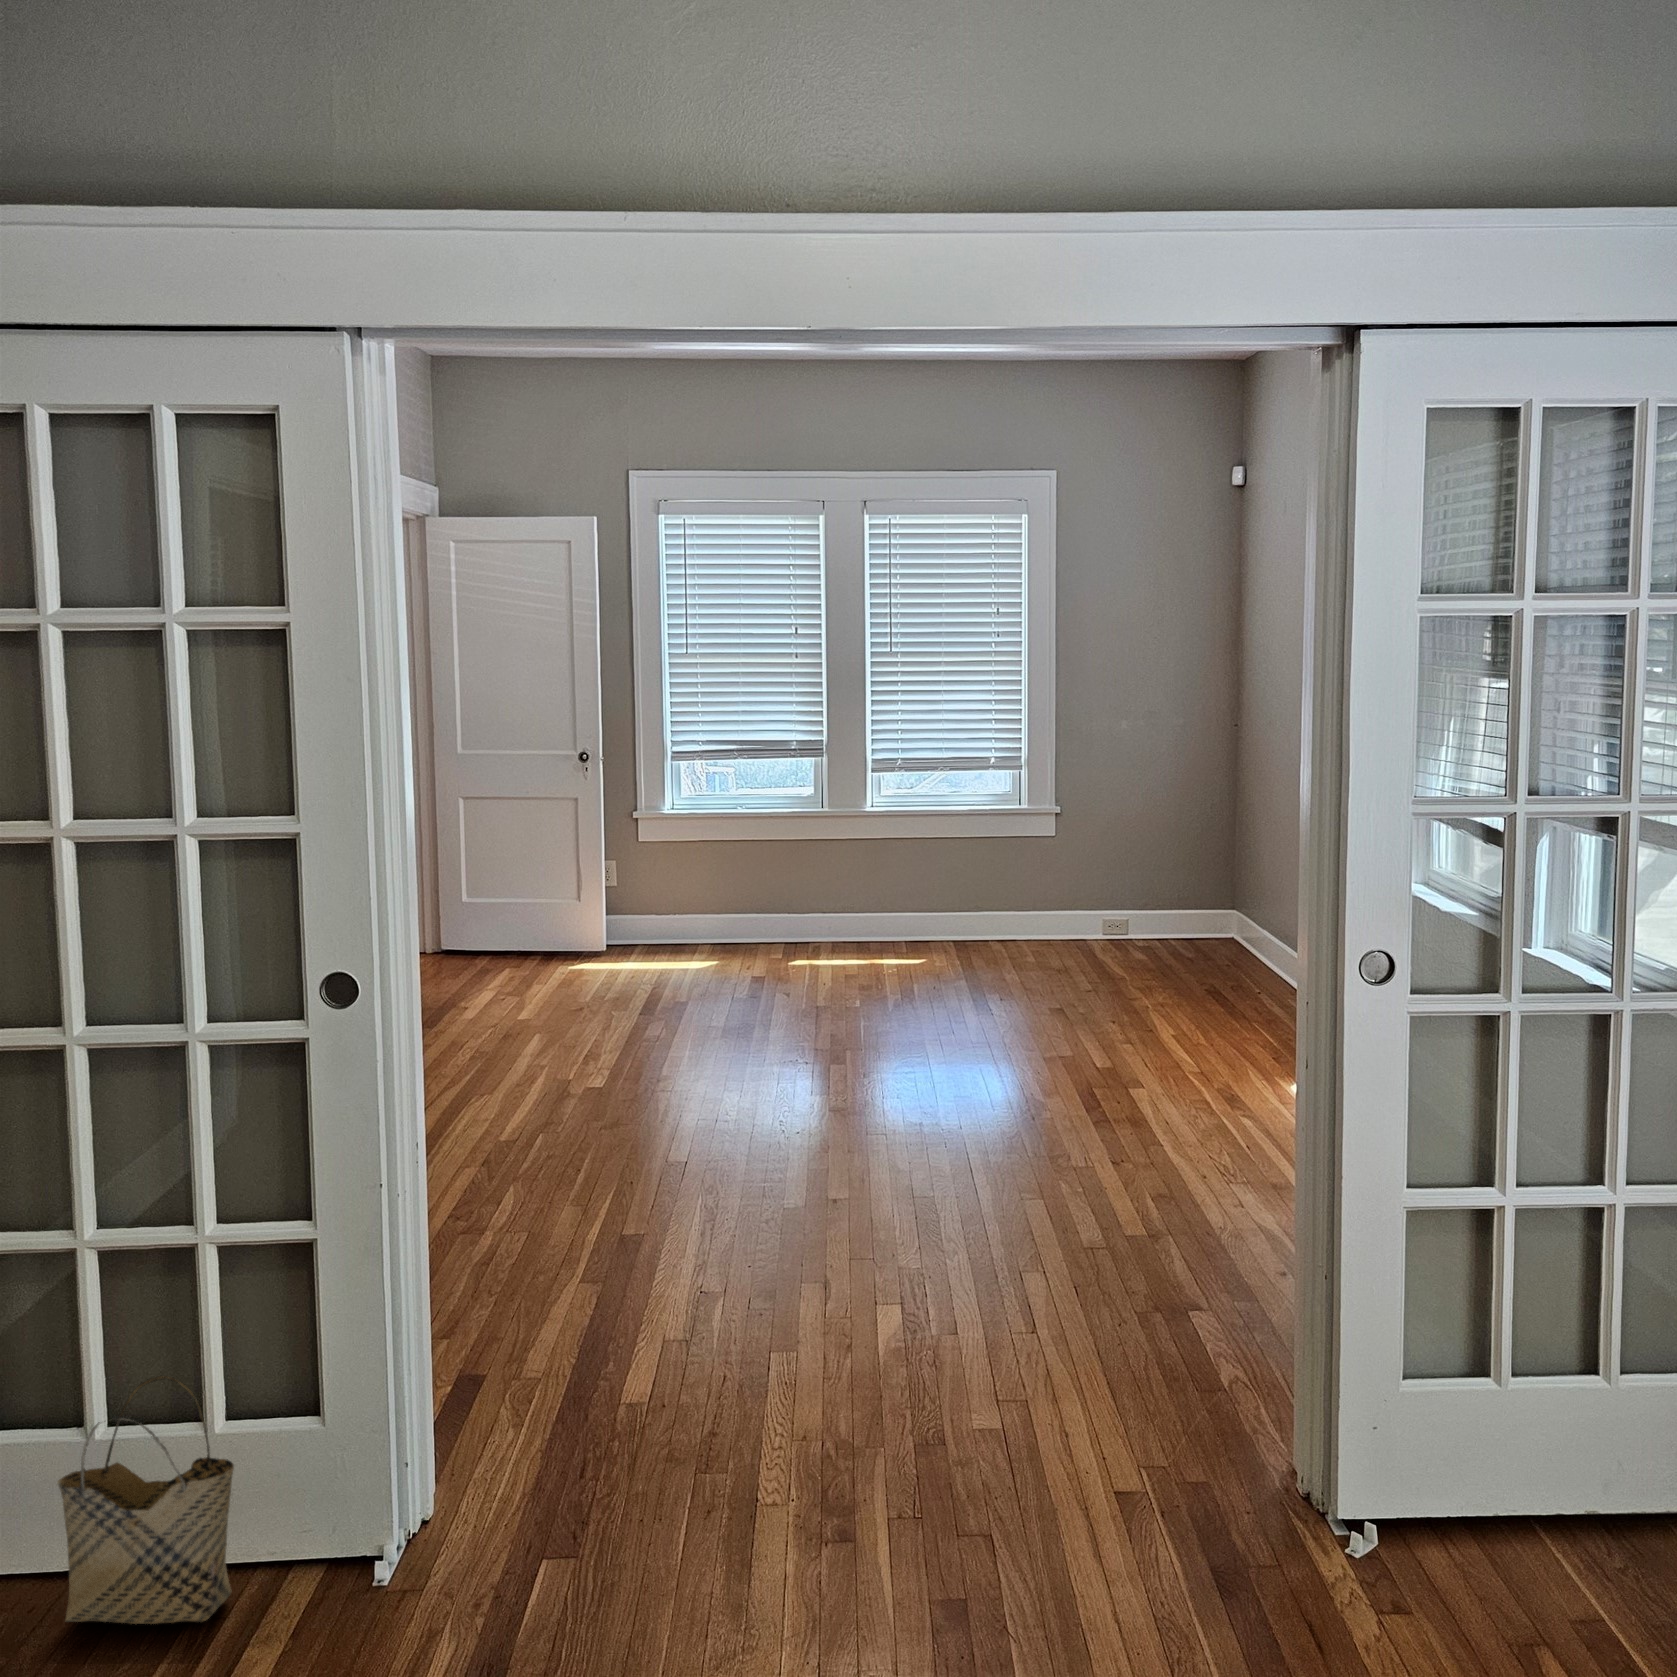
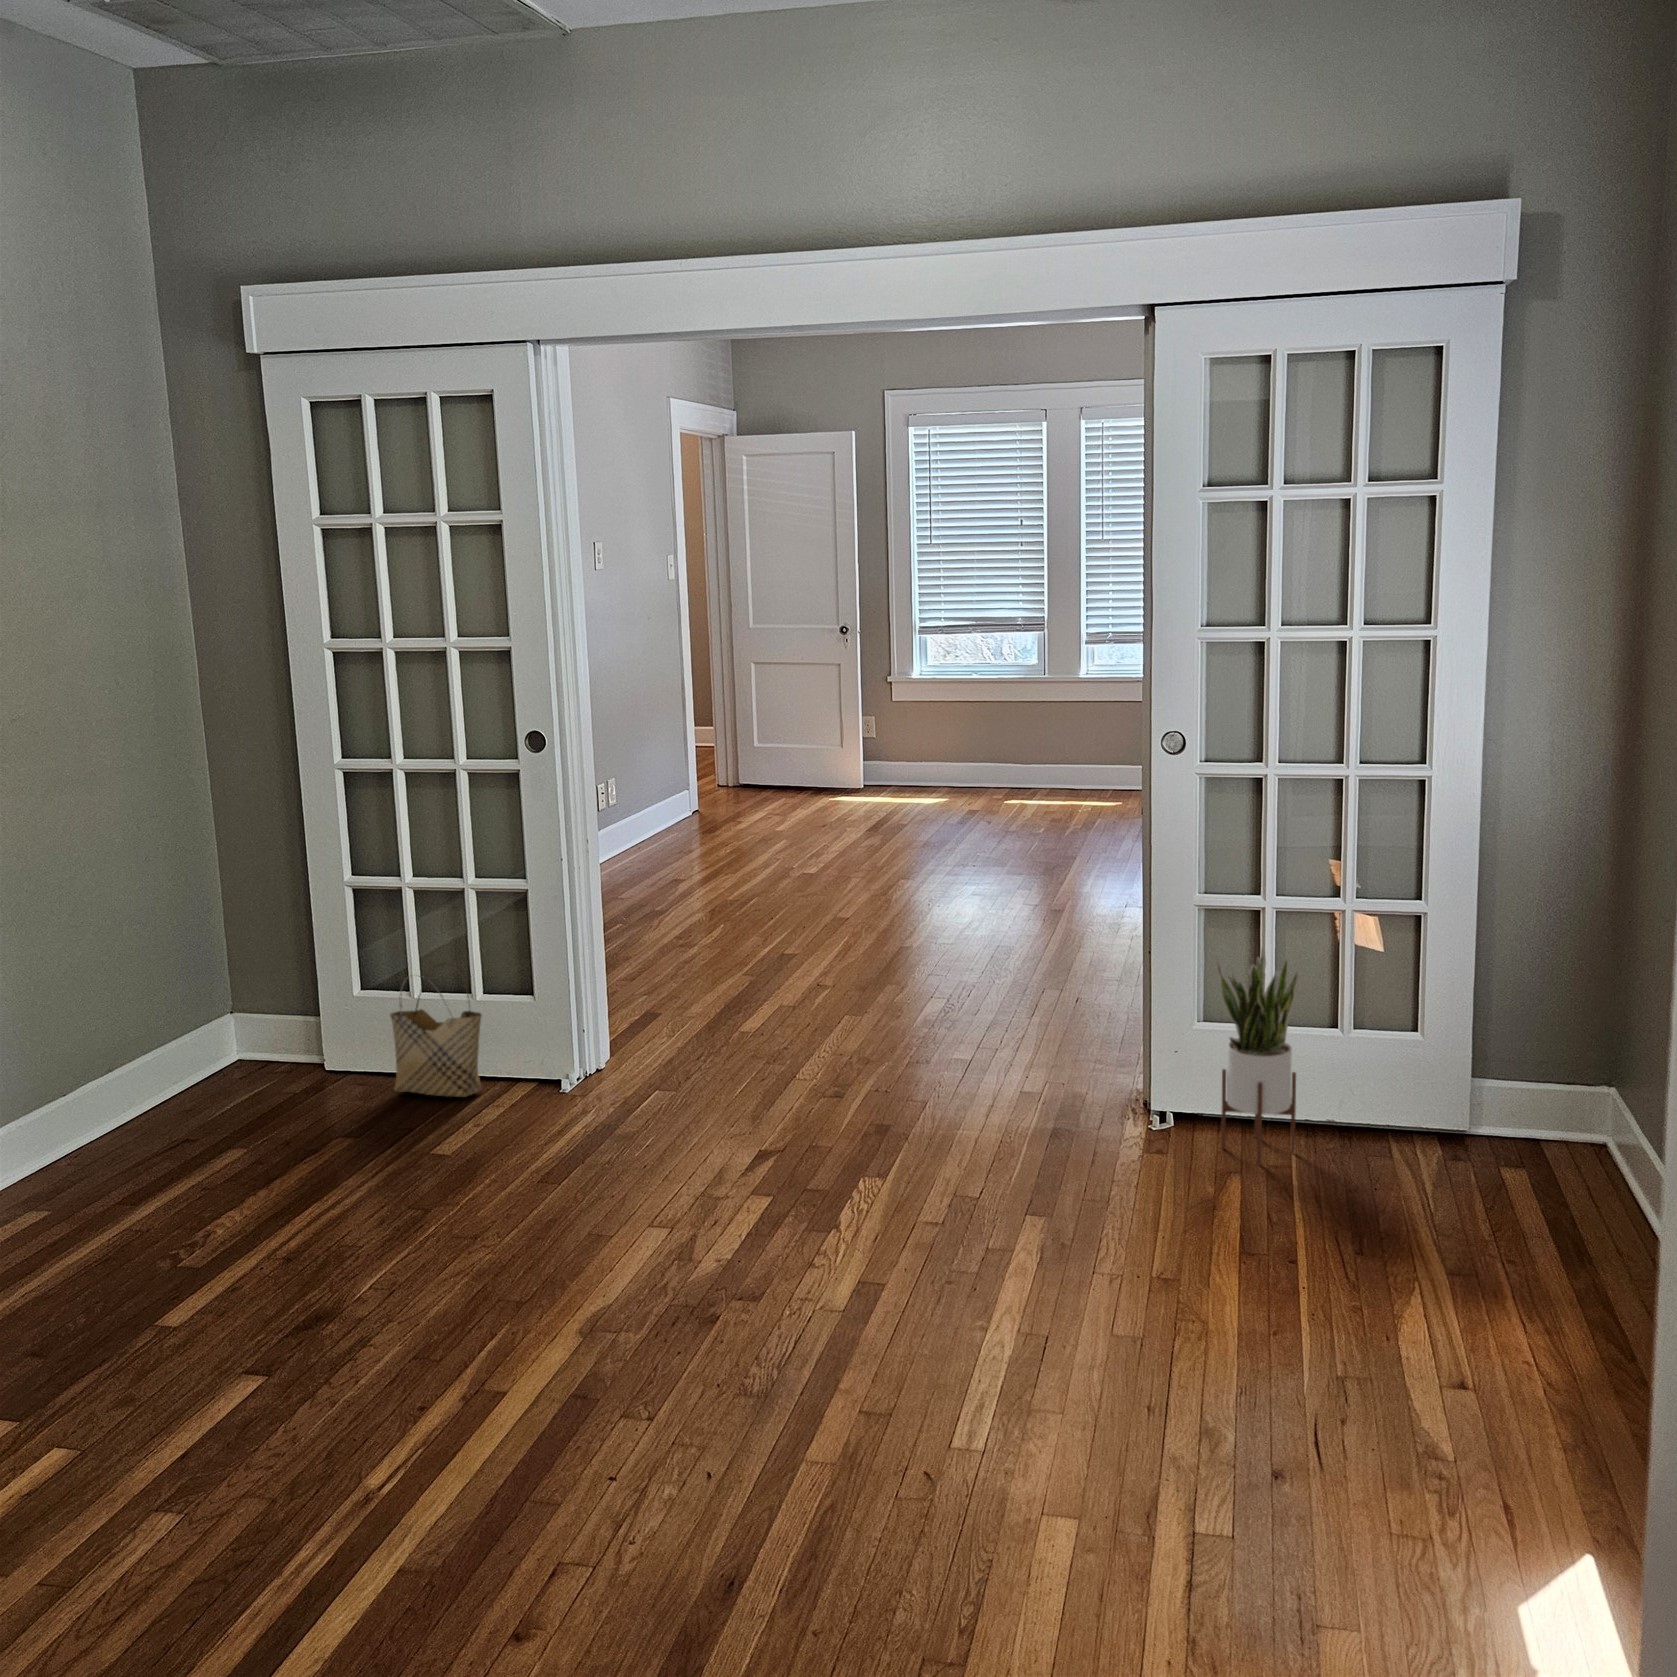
potted plant: none [1470,1278,1580,1613] -> present [1214,948,1298,1165]

